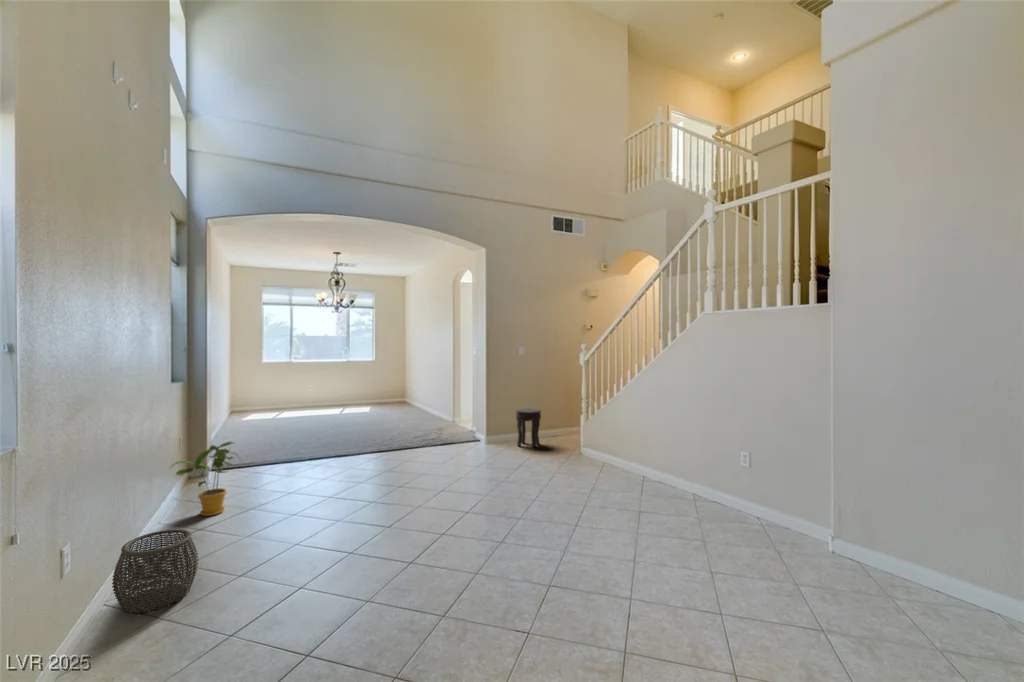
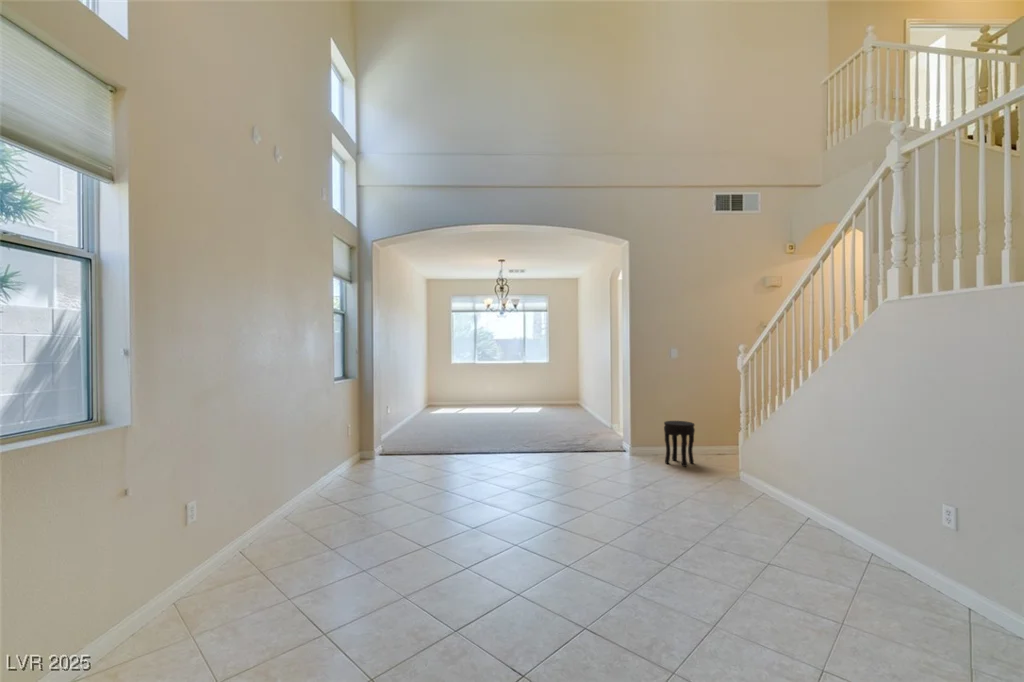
house plant: present [175,442,236,516] -> none [326,431,379,492]
woven basket: present [112,529,199,613] -> none [249,497,310,560]

